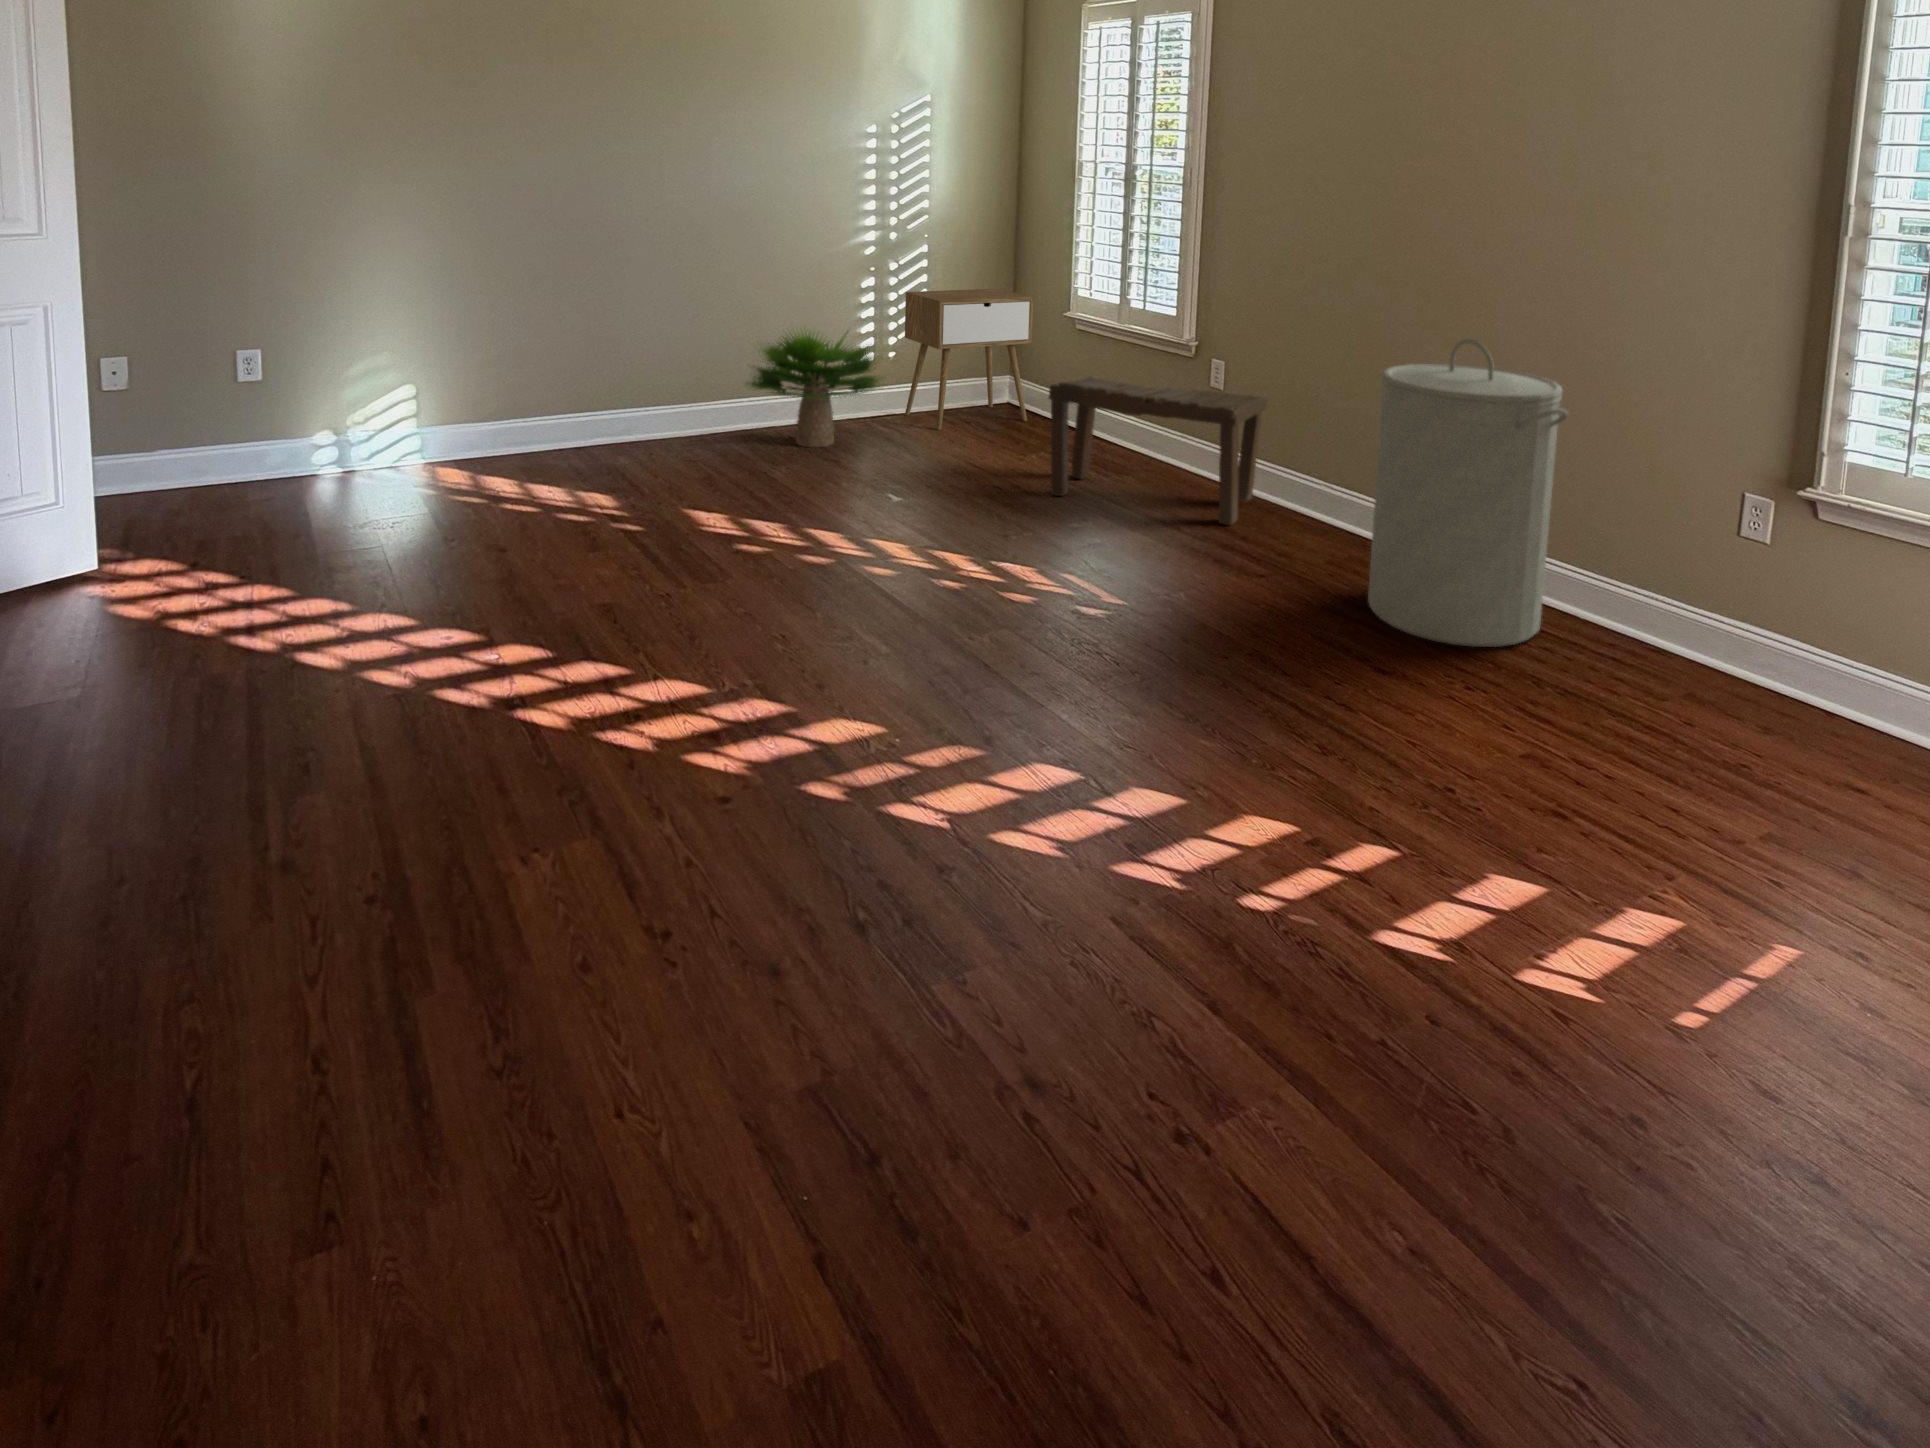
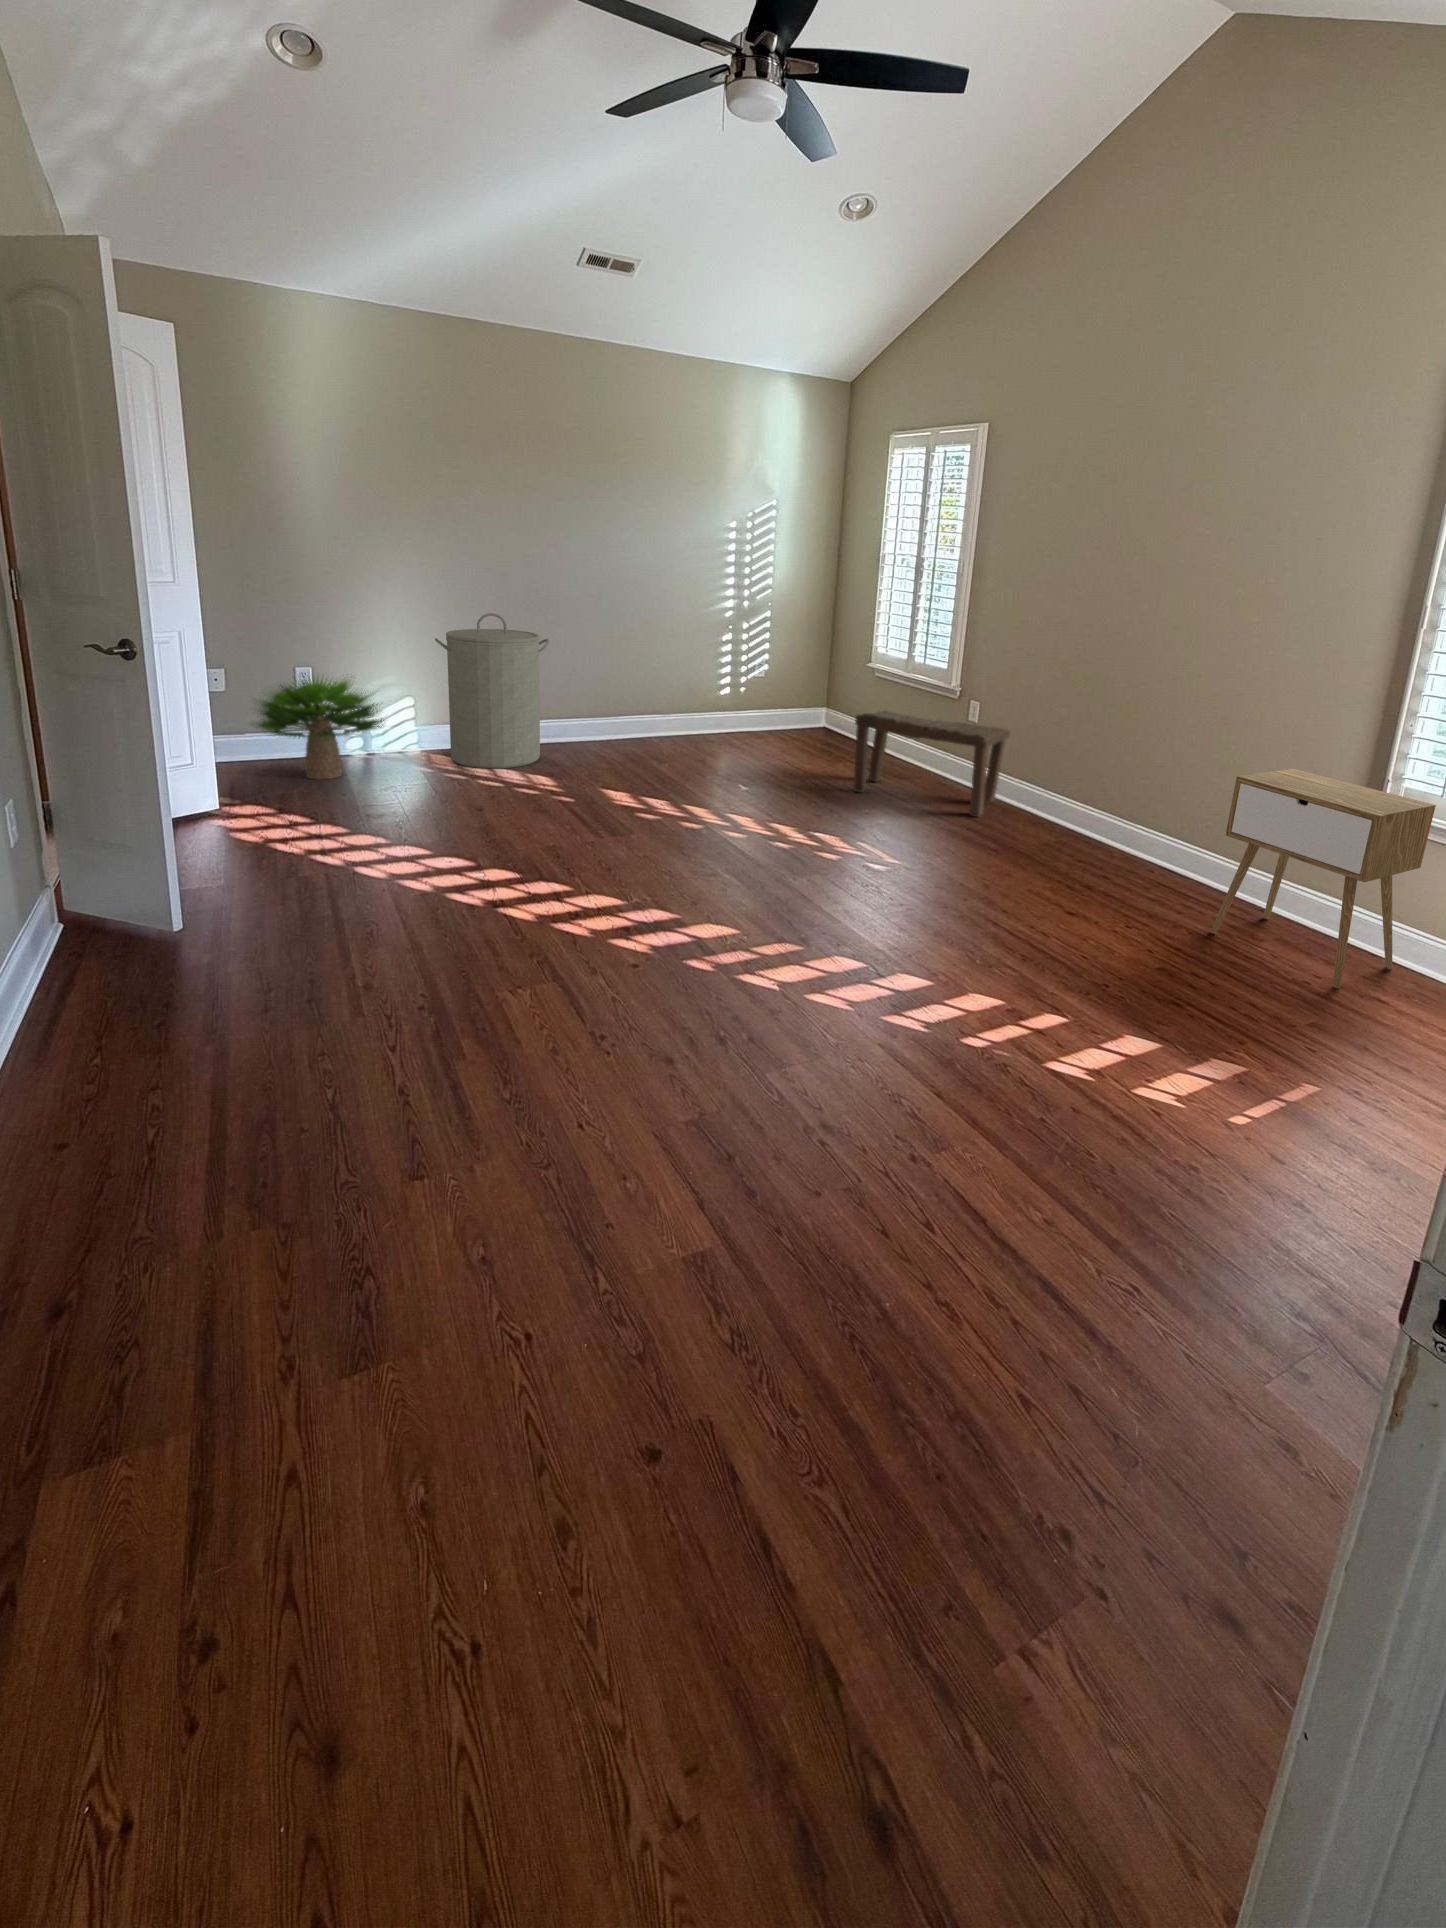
nightstand: present [905,289,1033,430] -> present [1210,769,1436,989]
potted plant: present [747,327,882,447] -> present [253,674,384,779]
laundry hamper: present [1368,339,1568,647] -> present [435,613,549,768]

